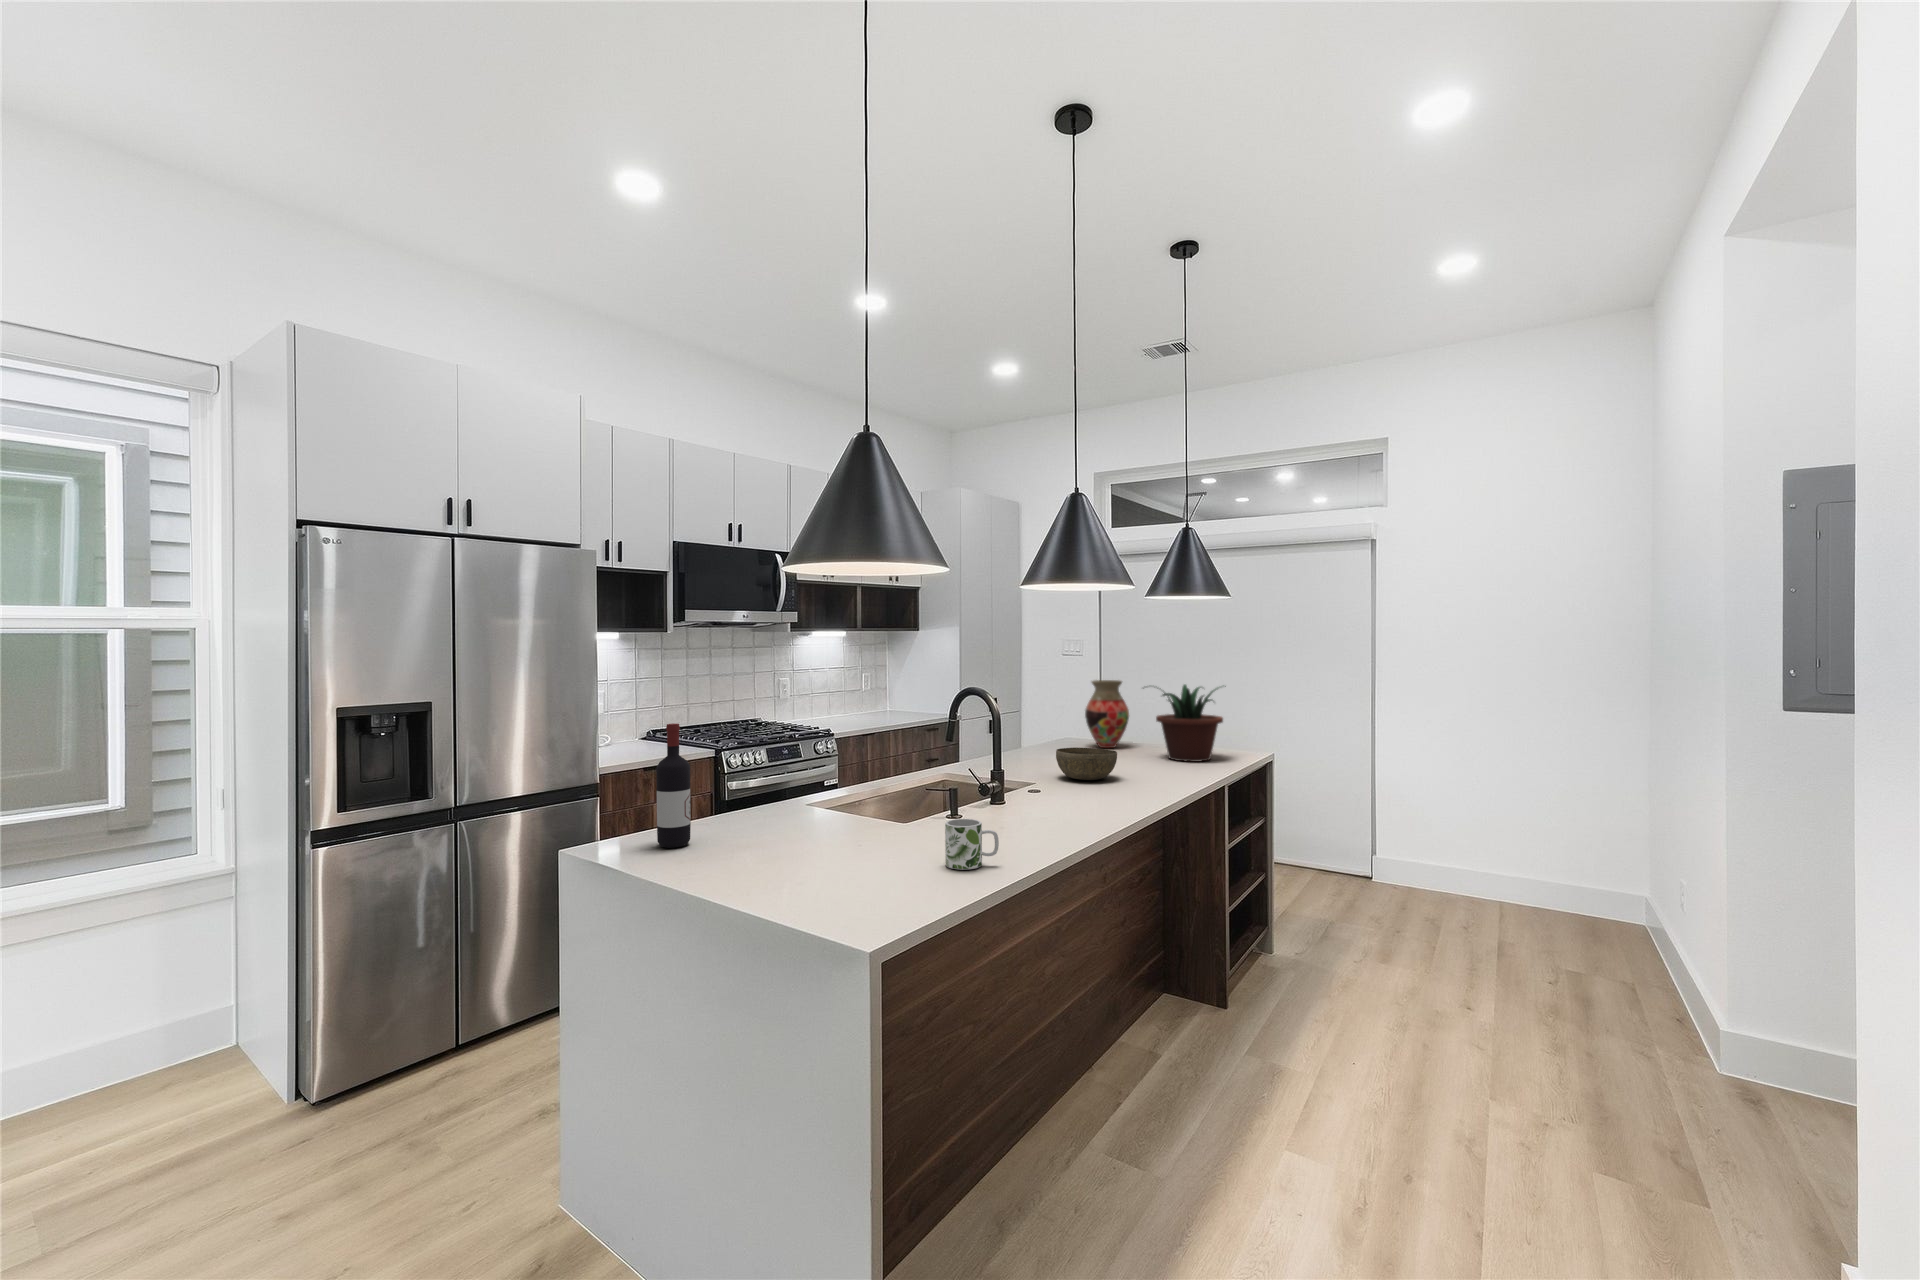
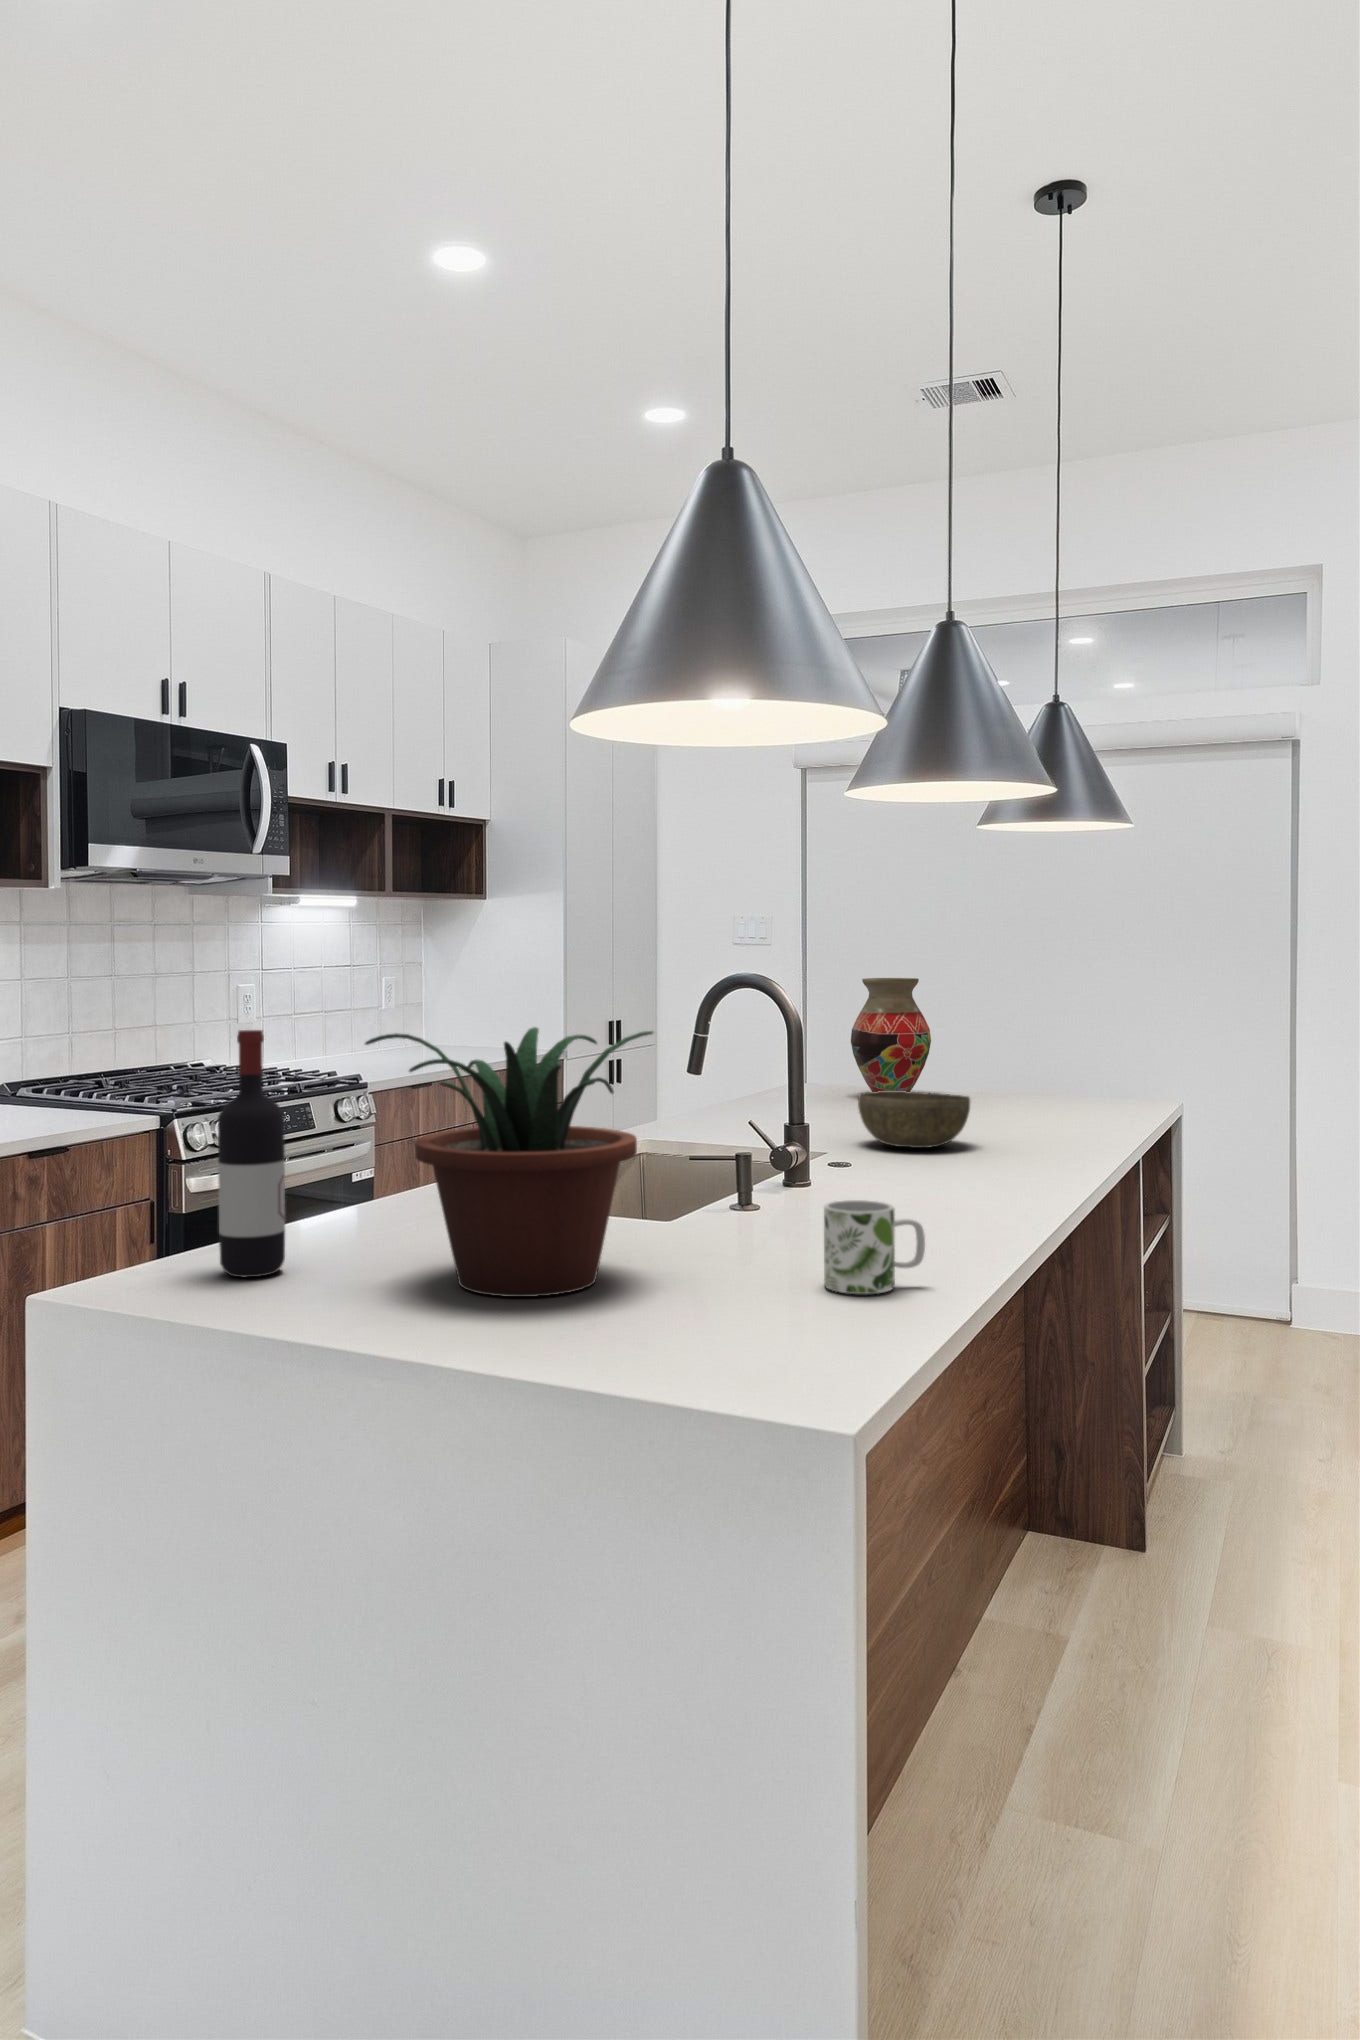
potted plant: present [1156,685,1226,762] -> present [365,1027,654,1297]

